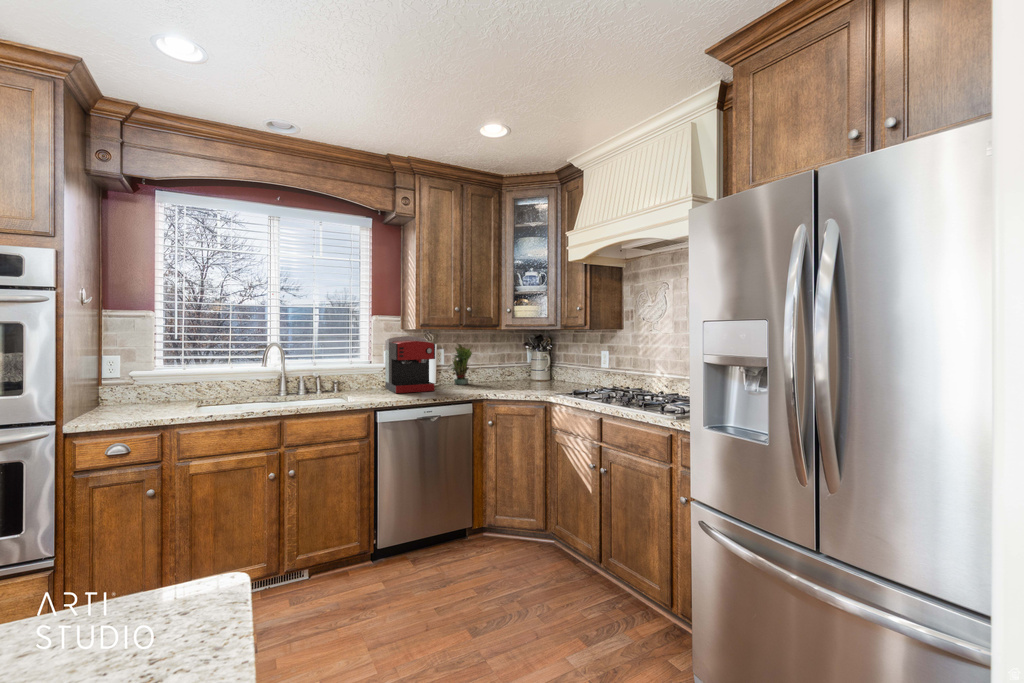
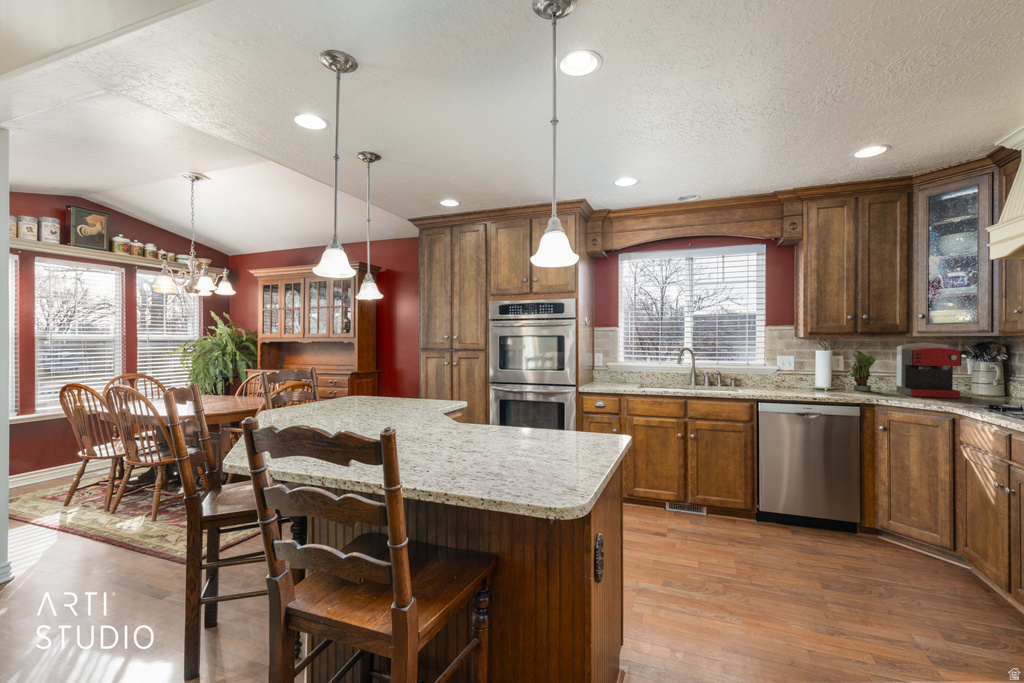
coffee maker: present [385,336,435,393] -> present [896,343,962,398]

